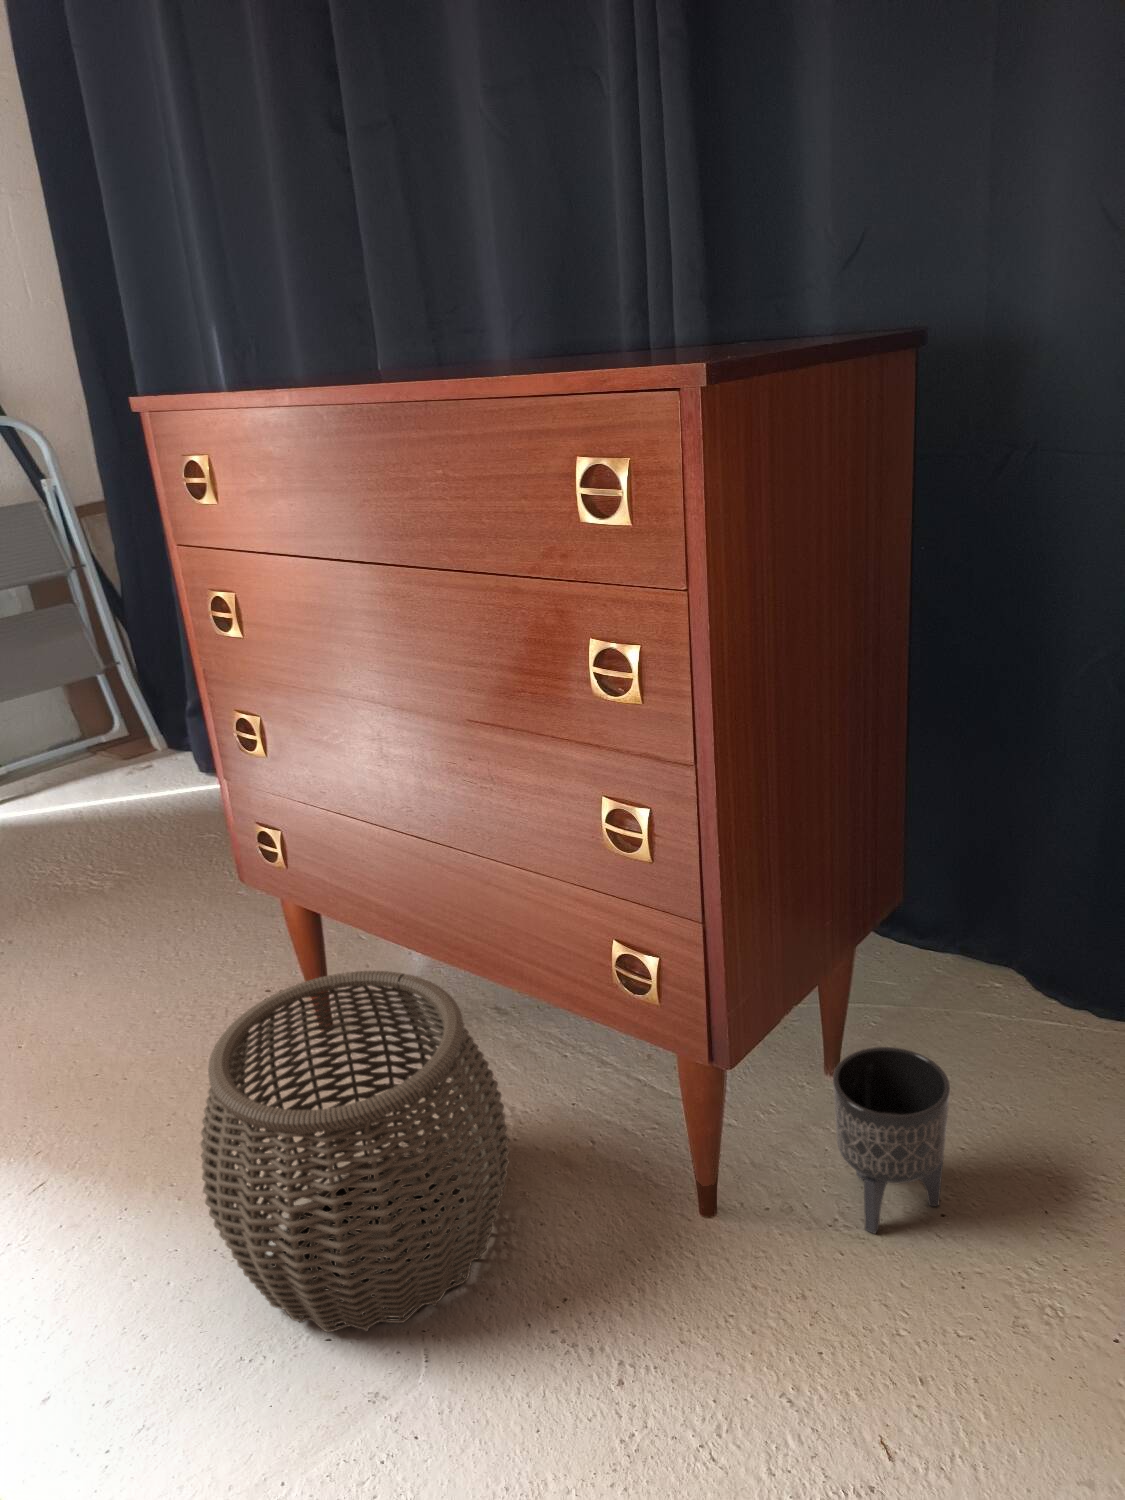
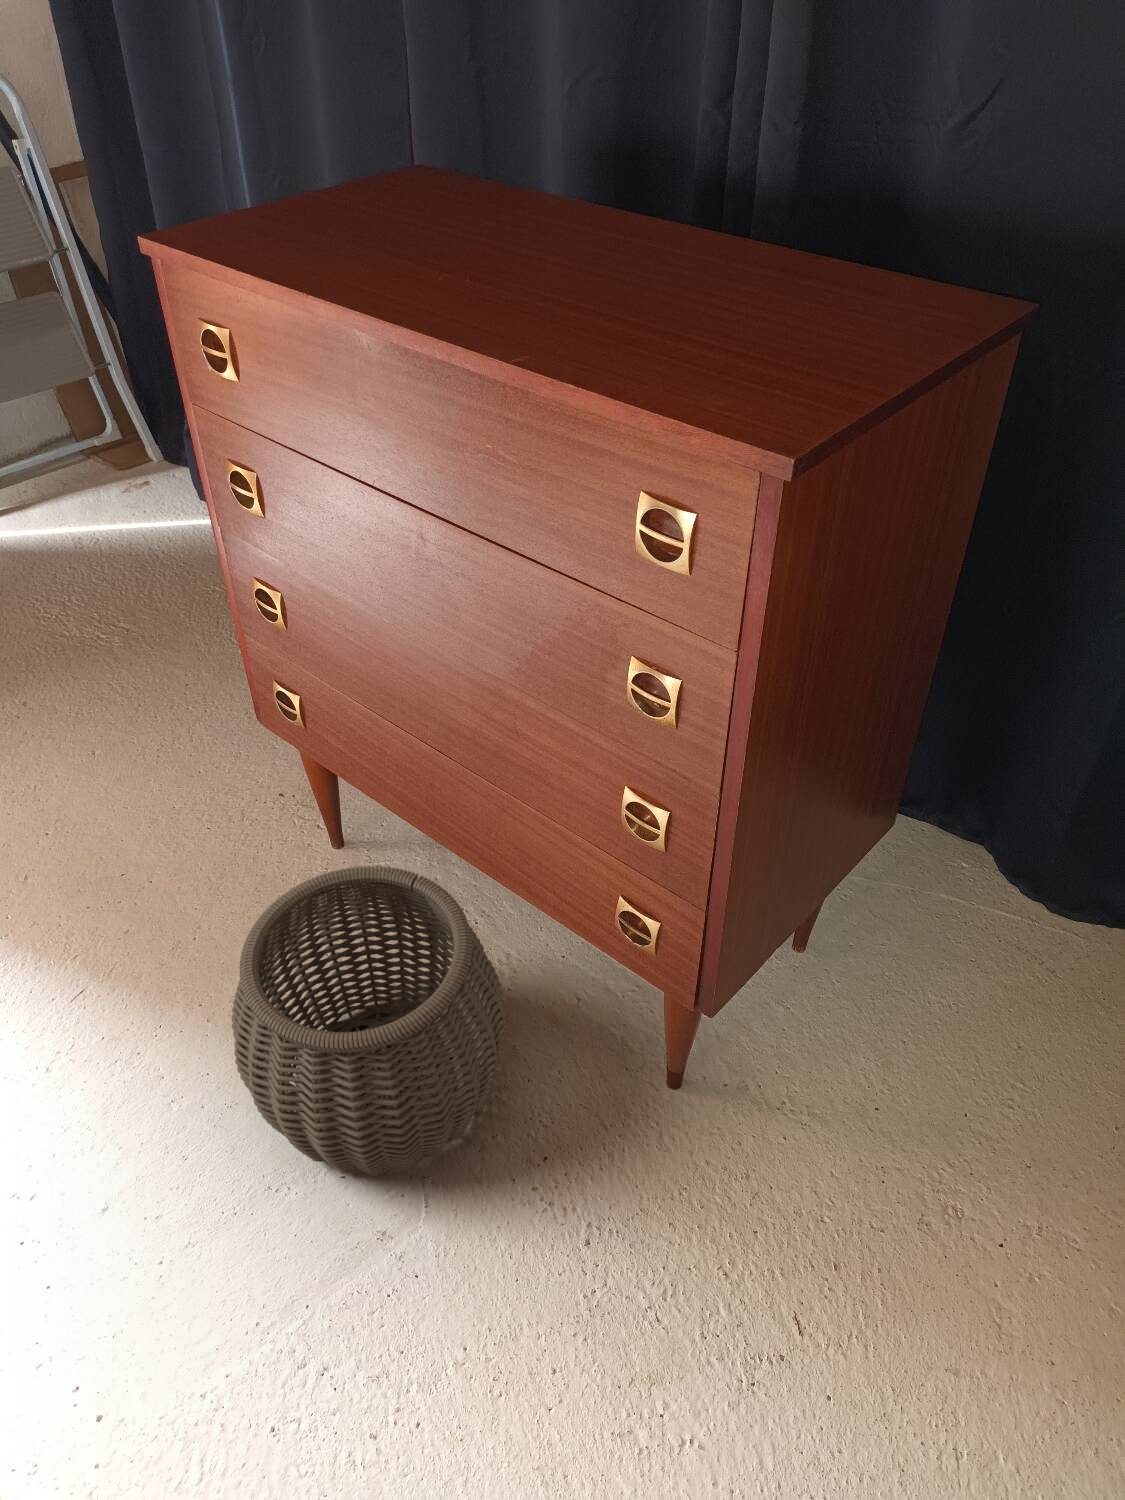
planter: present [833,1047,950,1234] -> none [795,973,902,1122]

